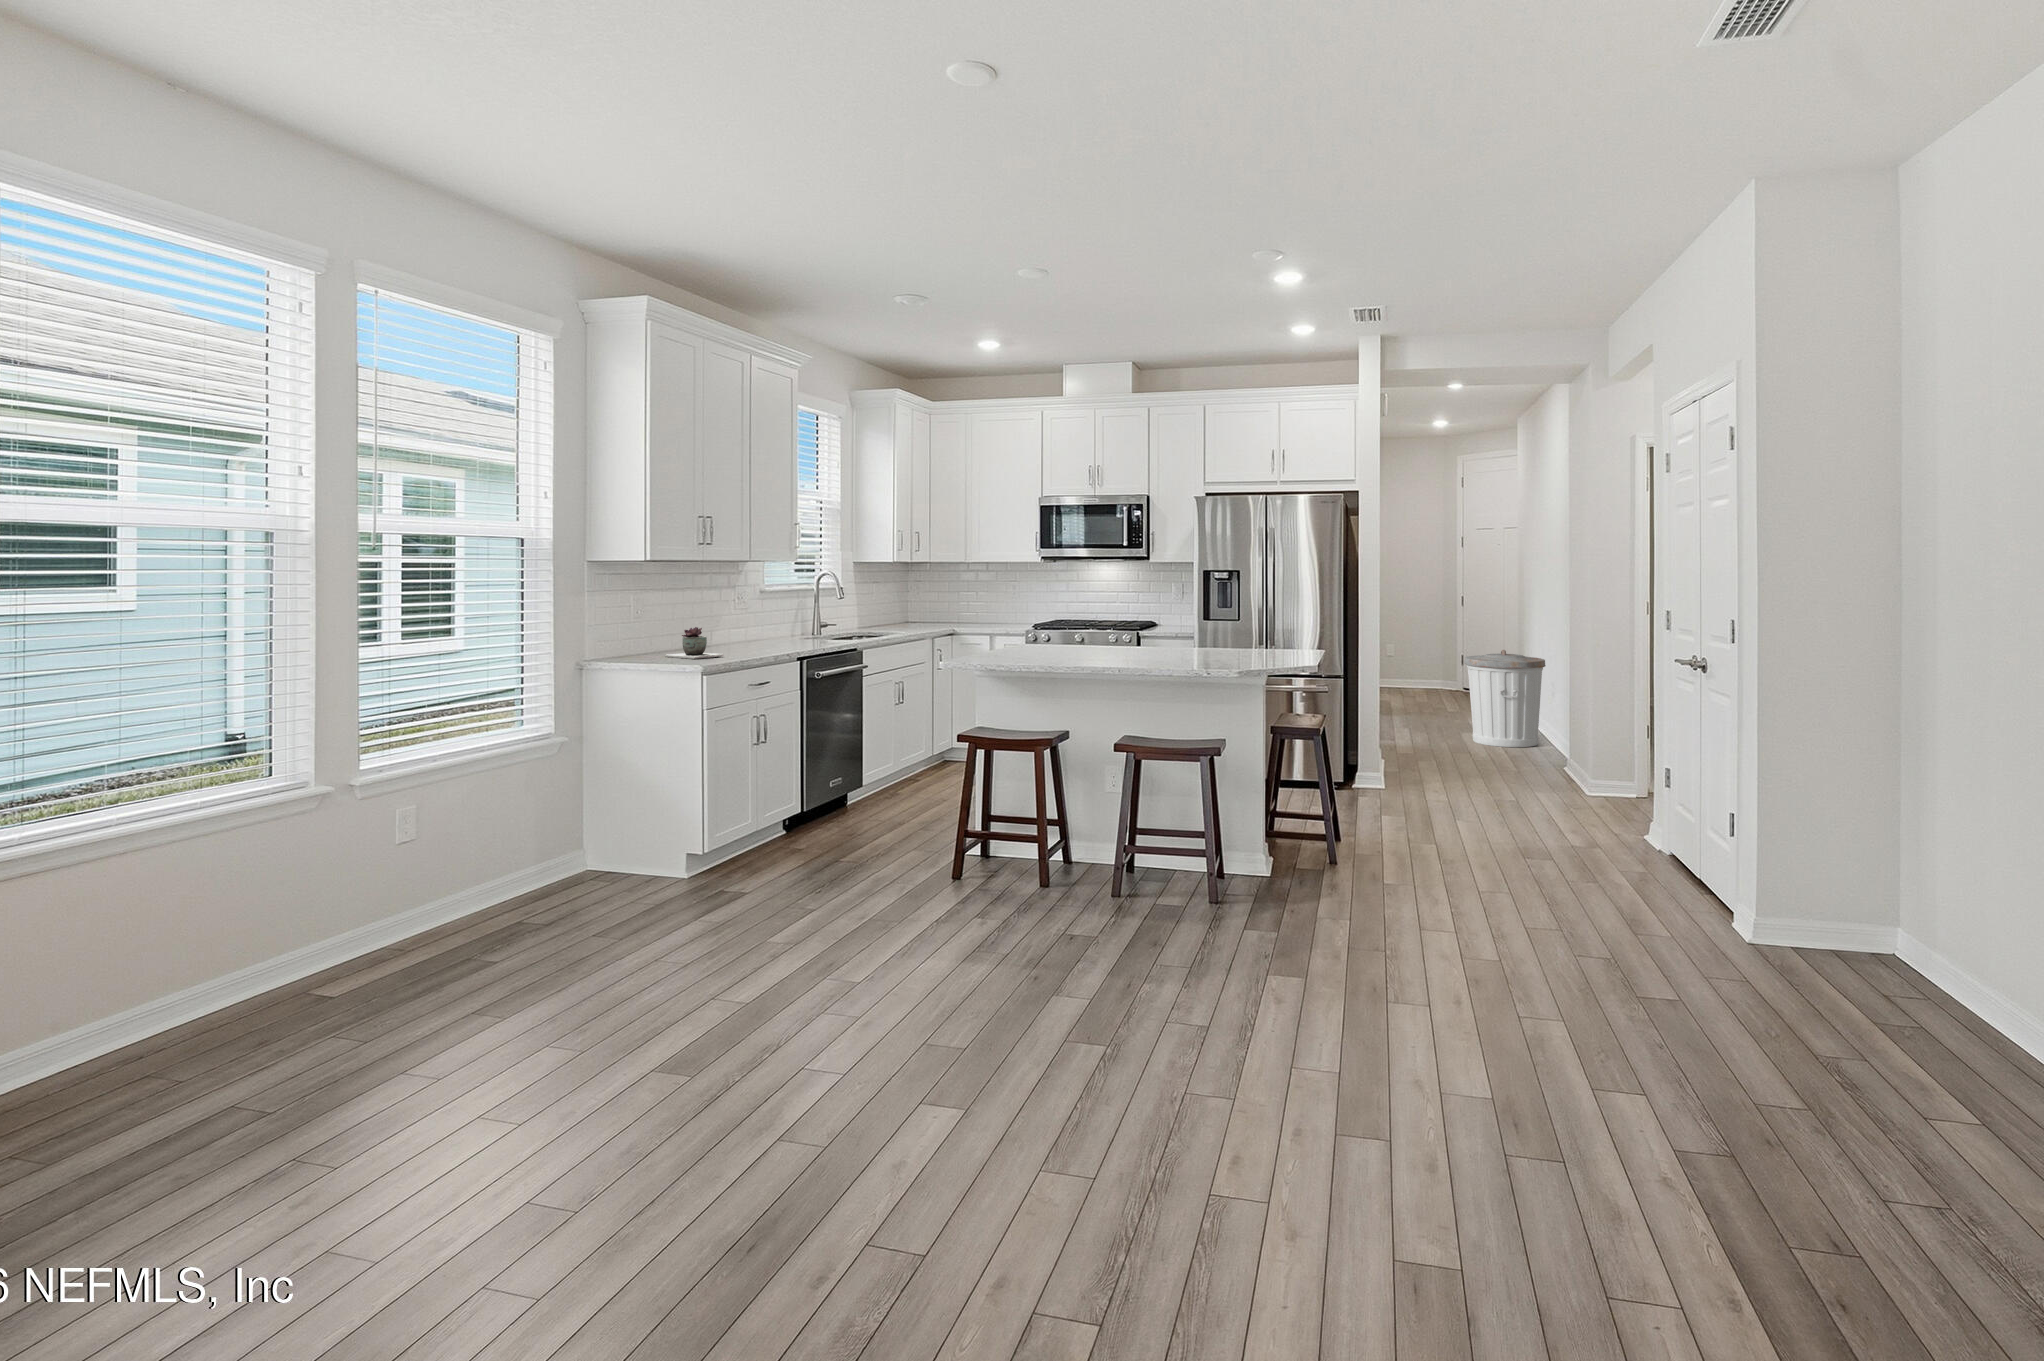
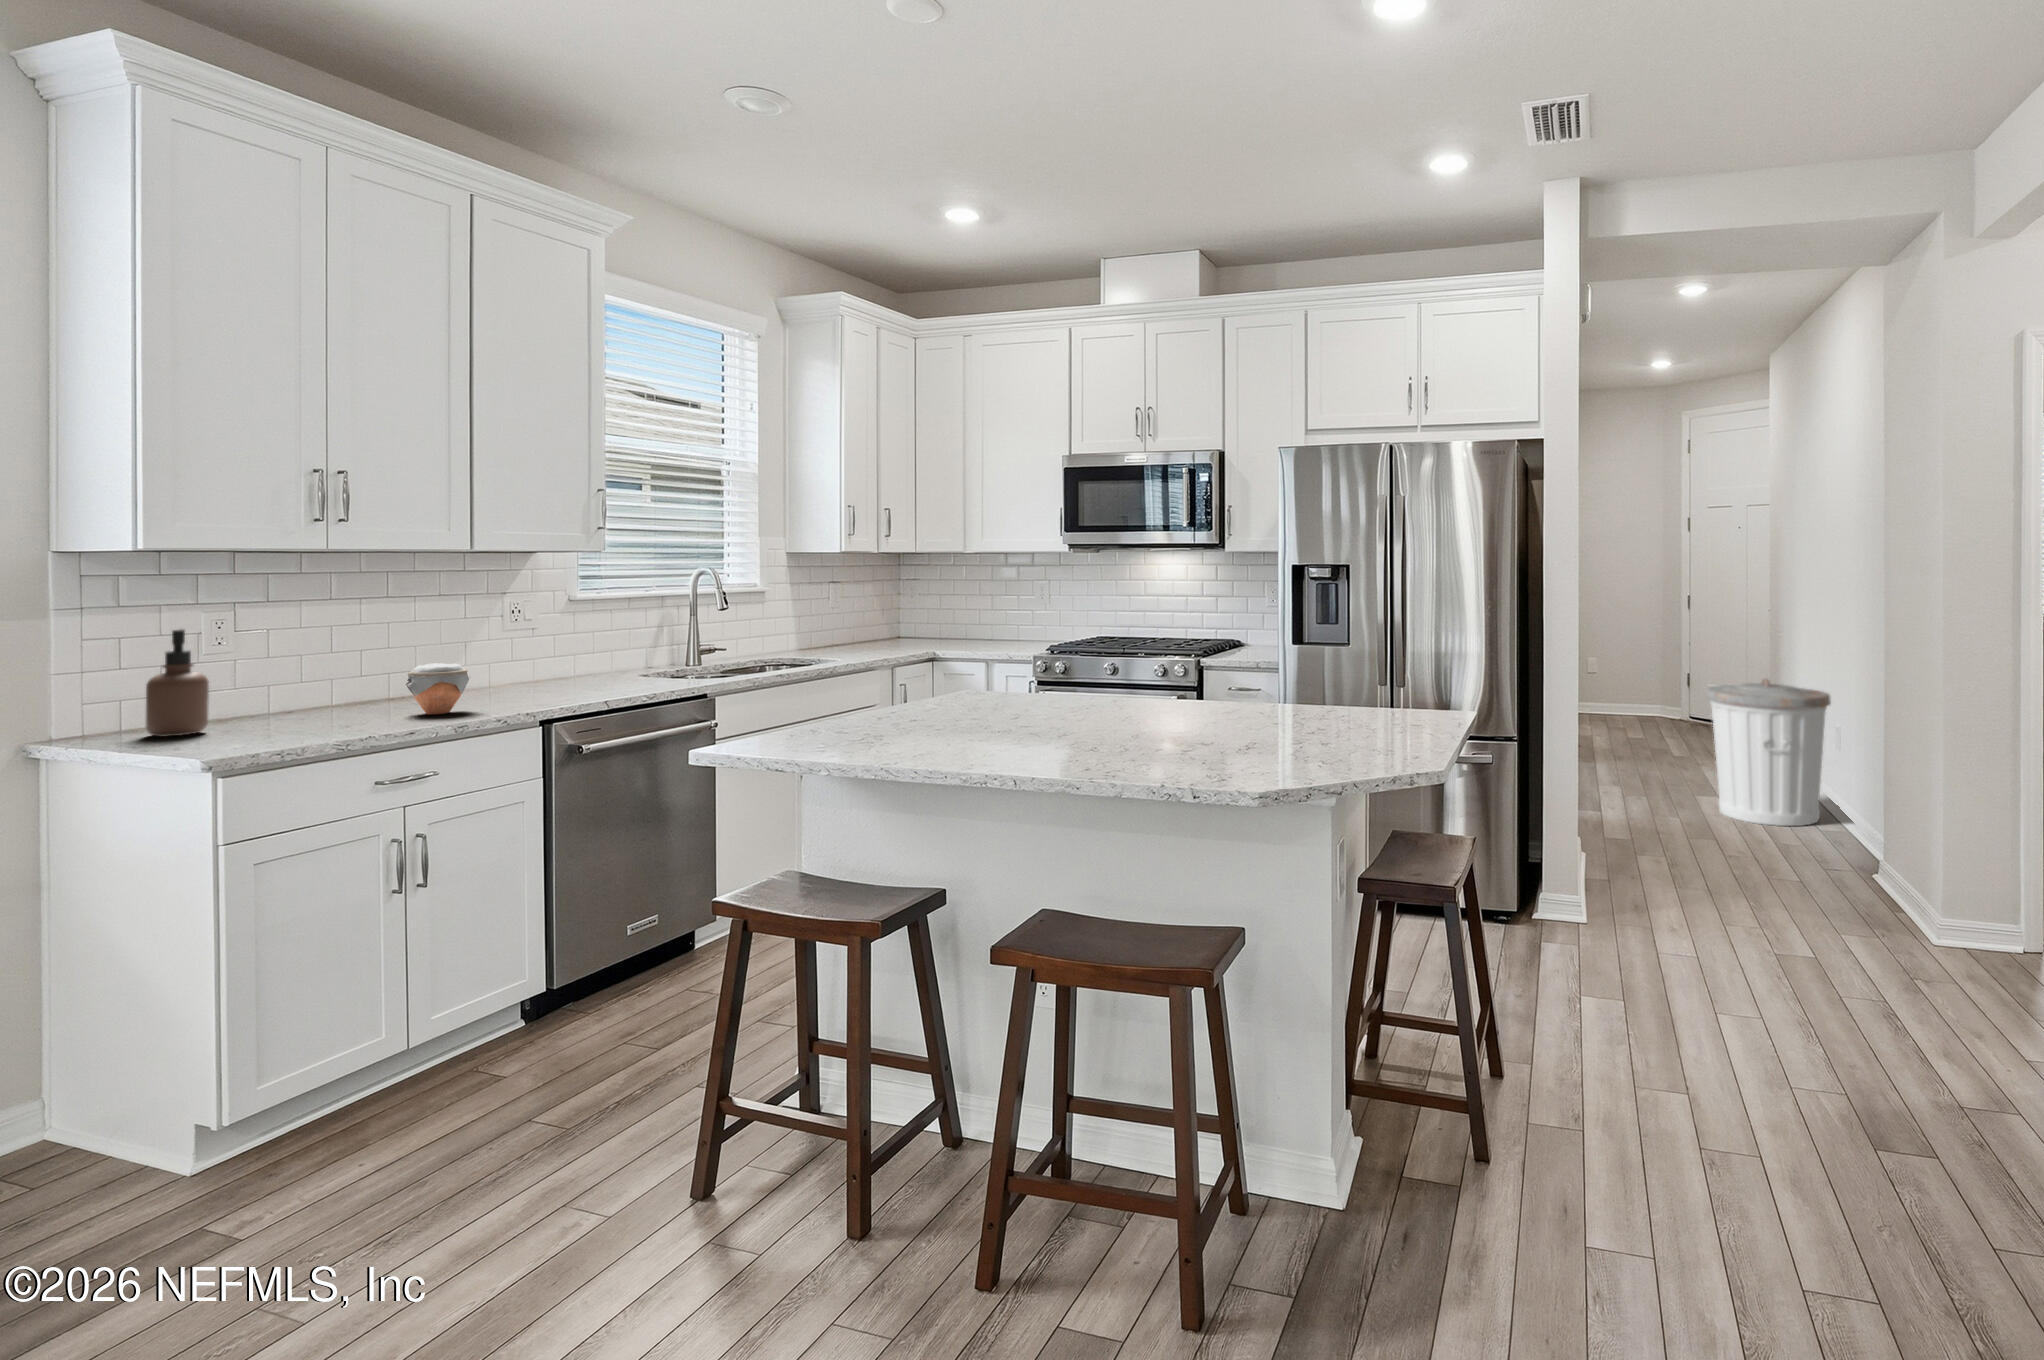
soap dispenser: none [636,604,662,660] -> present [145,629,209,737]
jar: none [734,626,763,654] -> present [406,663,470,714]
succulent plant: present [665,627,724,659] -> none [246,669,361,731]

